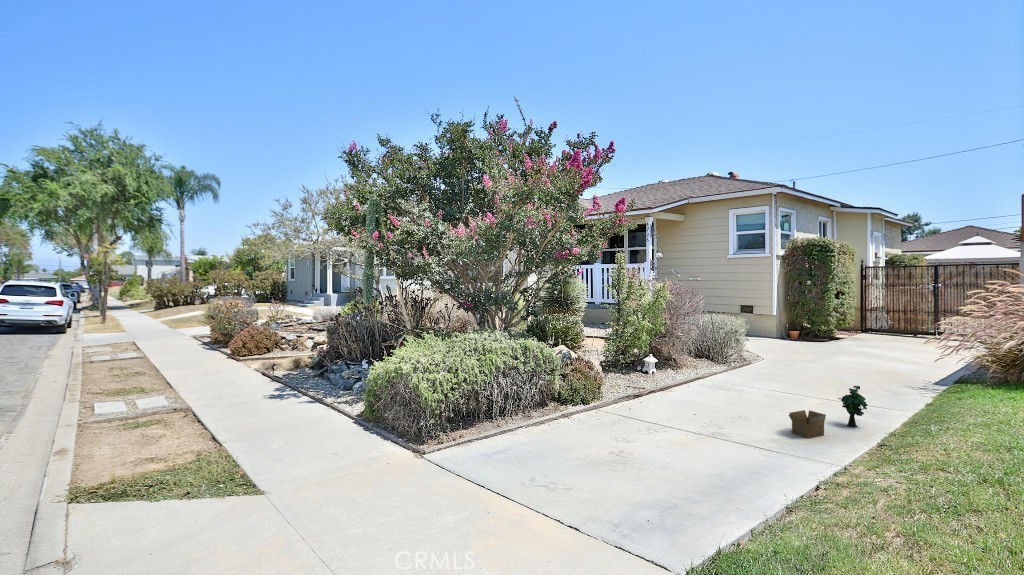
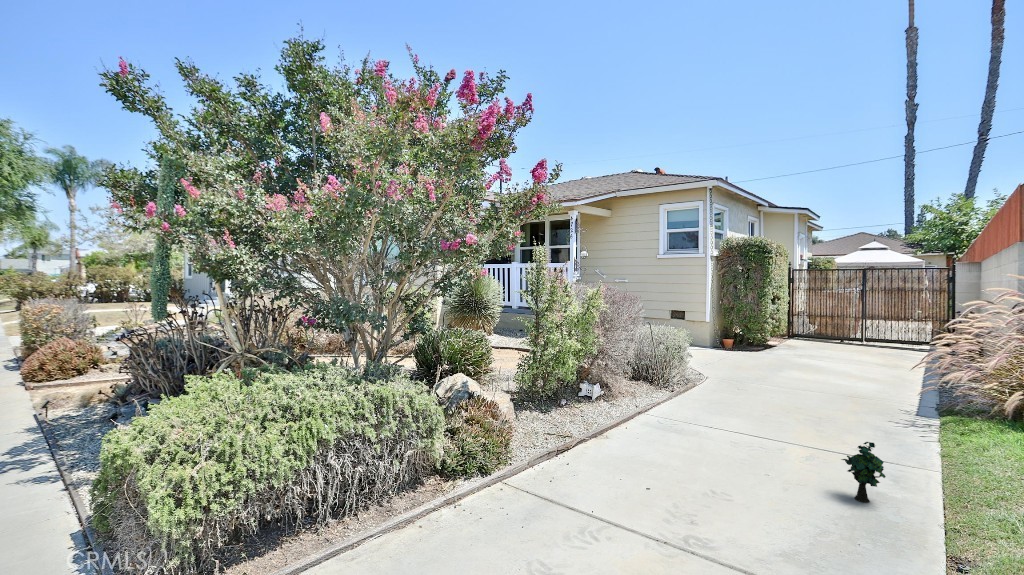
cardboard box: present [789,410,826,438] -> none [786,484,840,536]

